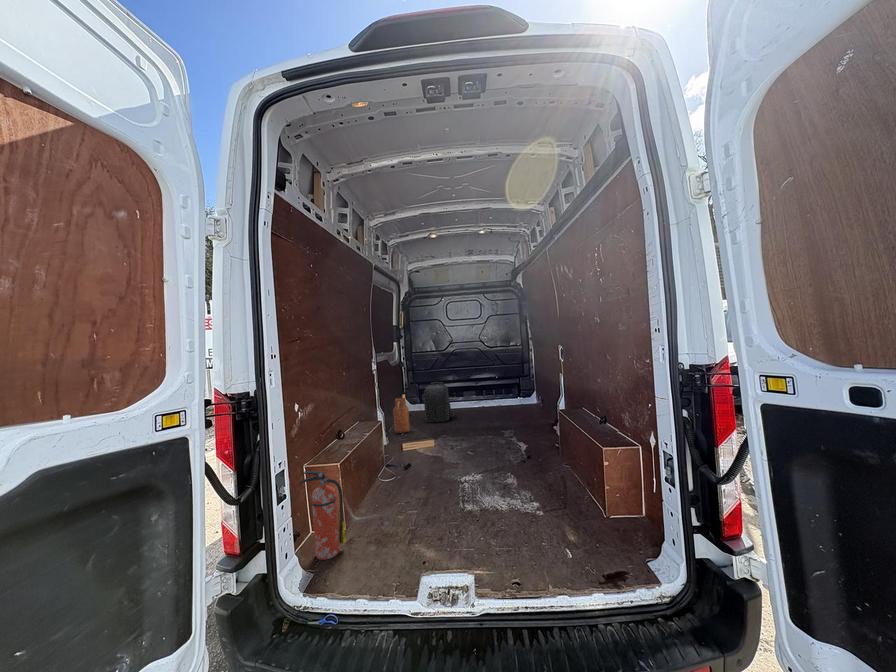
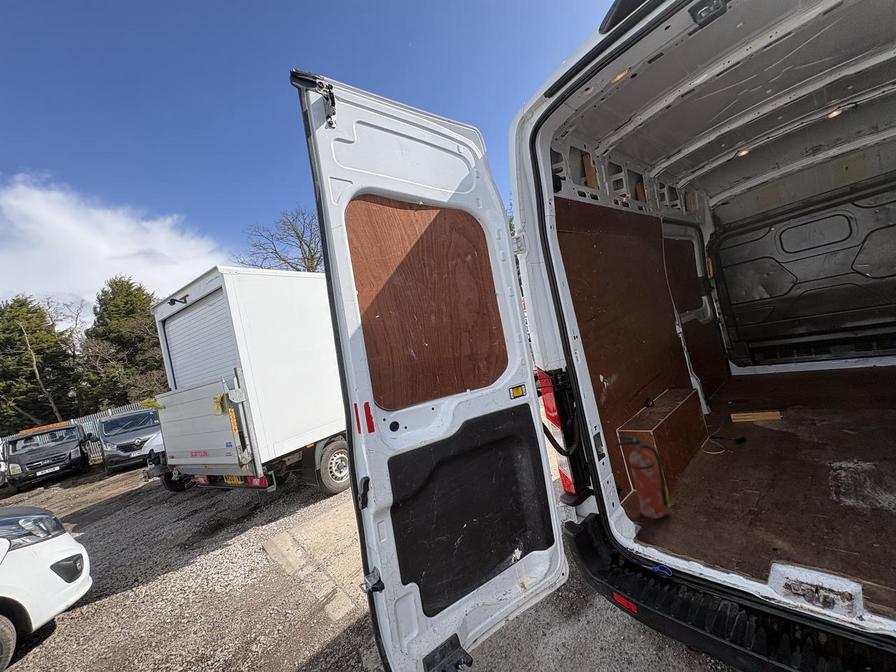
backpack: present [424,382,451,422] -> none [756,337,808,389]
watering can: present [393,395,410,433] -> none [713,356,741,401]

